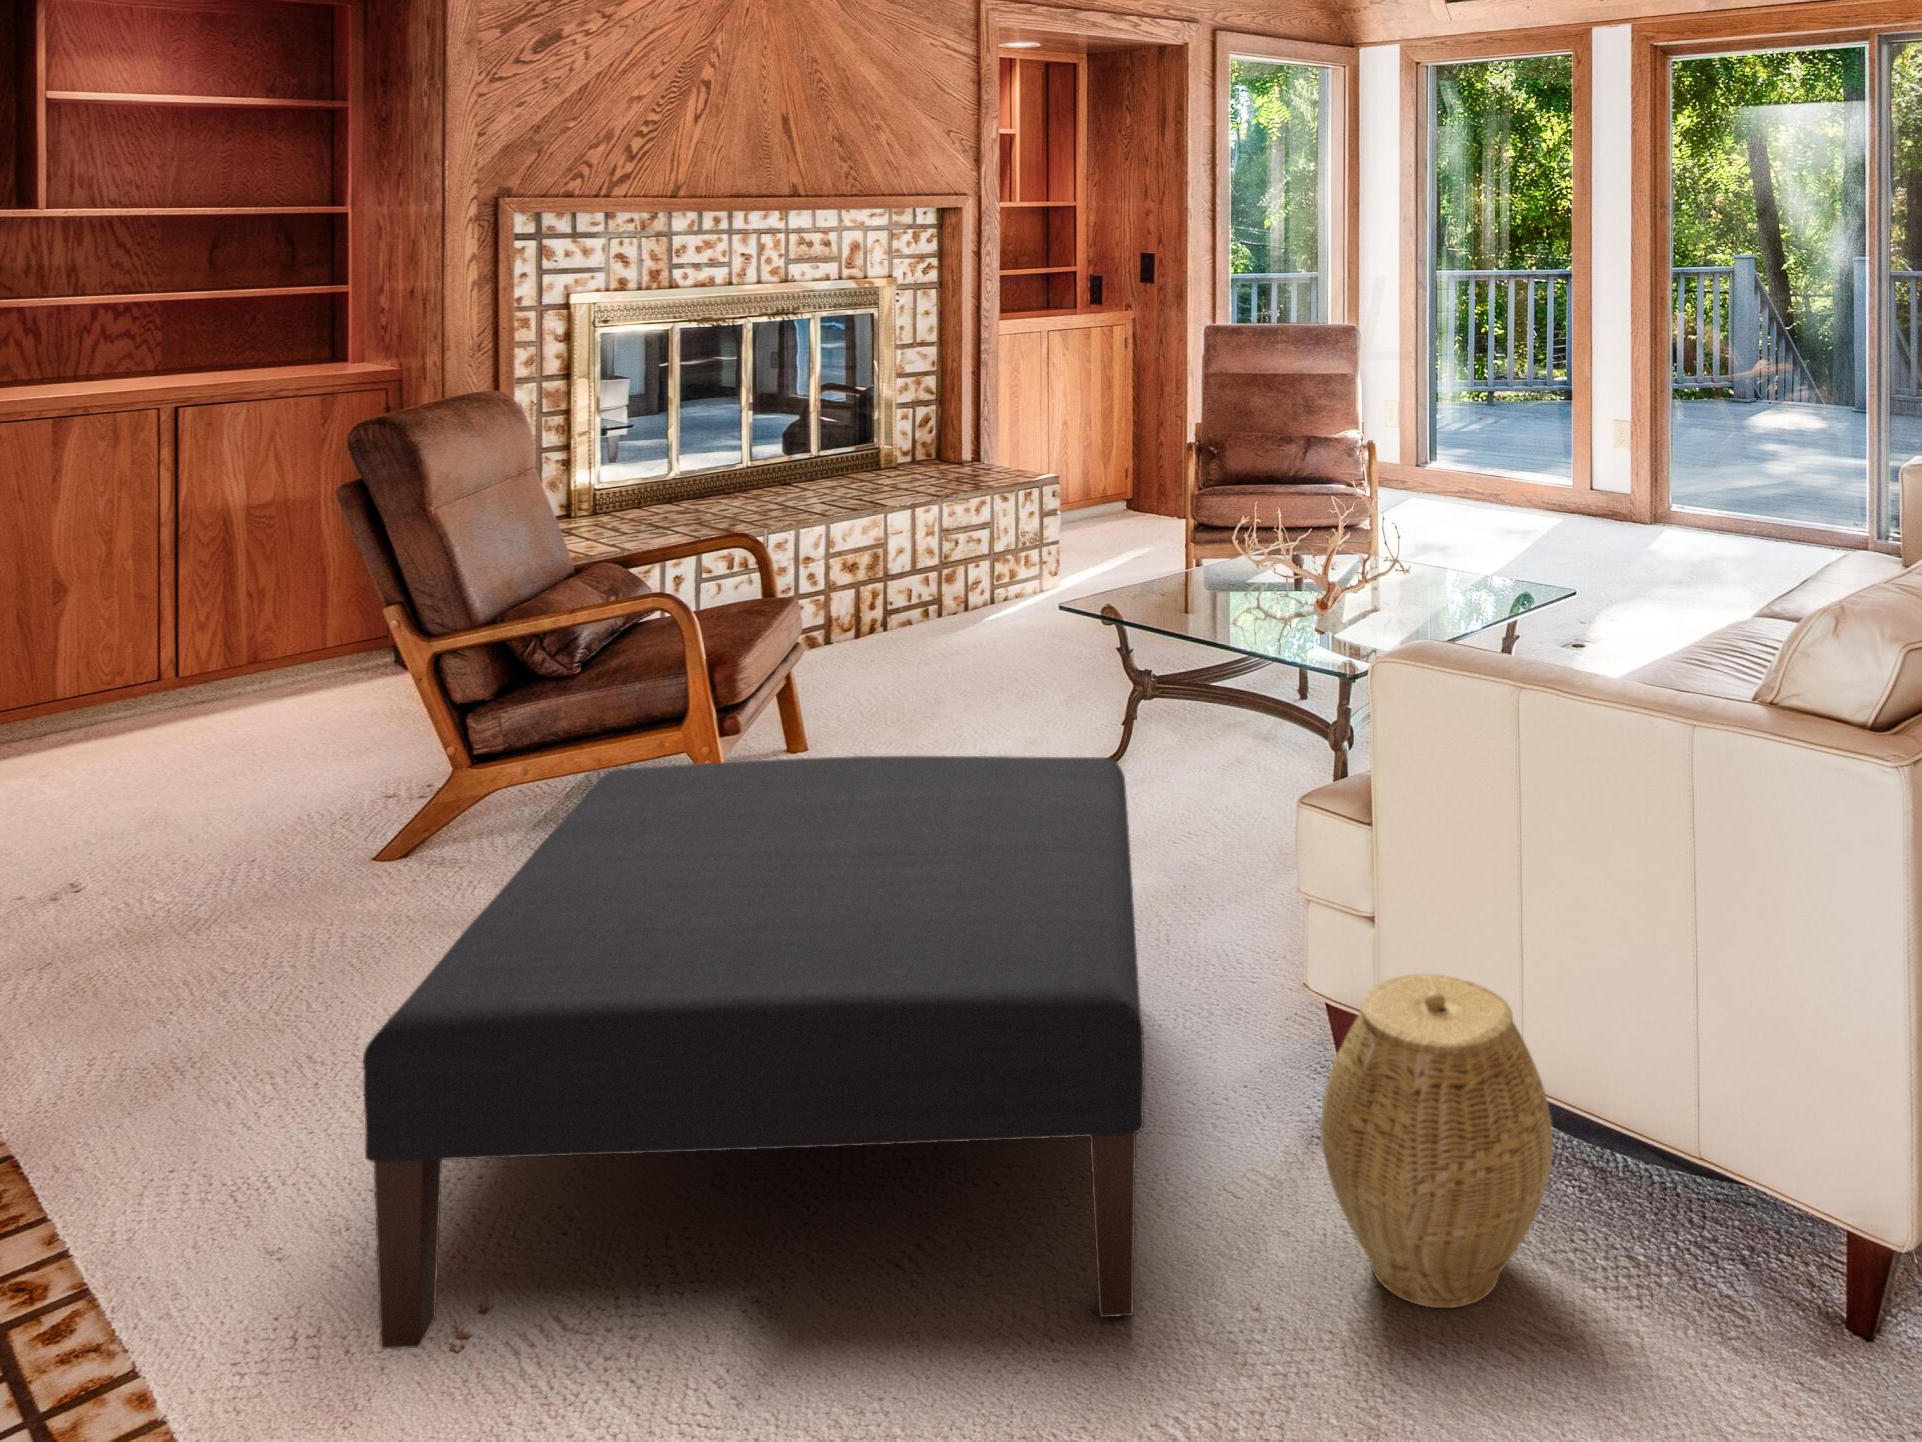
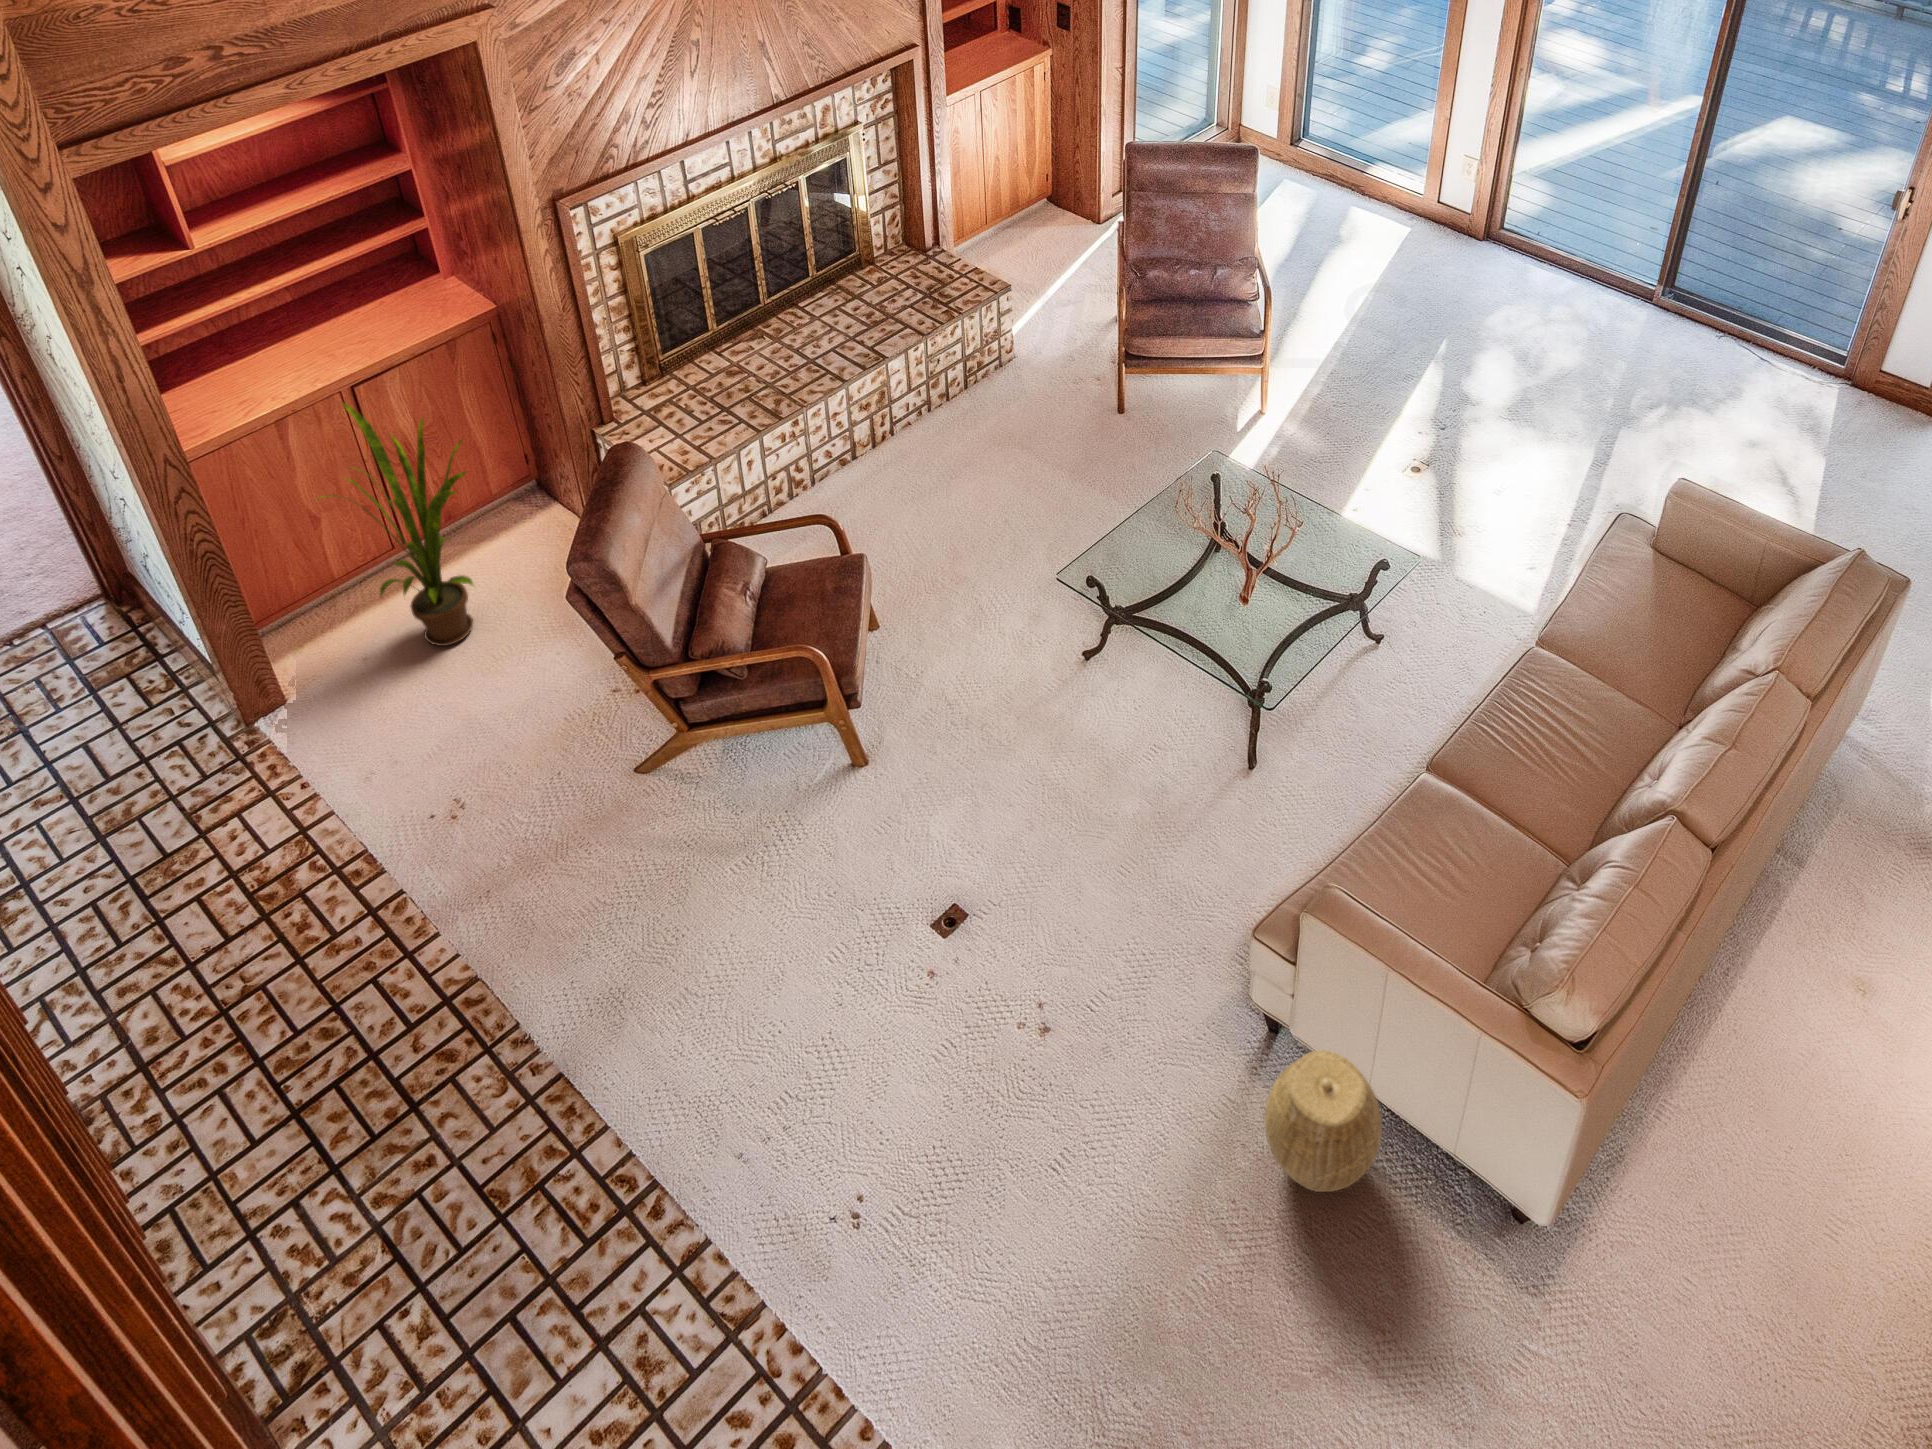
house plant: none [60,384,298,751] -> present [327,404,473,646]
ottoman: present [363,756,1144,1349] -> none [792,819,1180,1253]

